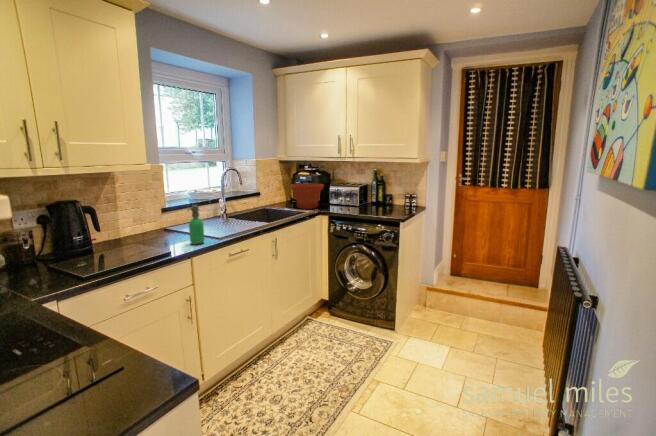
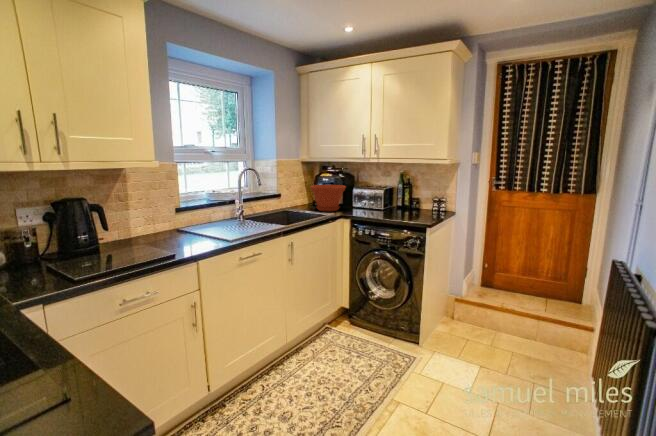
soap dispenser: present [188,205,204,245] -> none [195,204,213,247]

